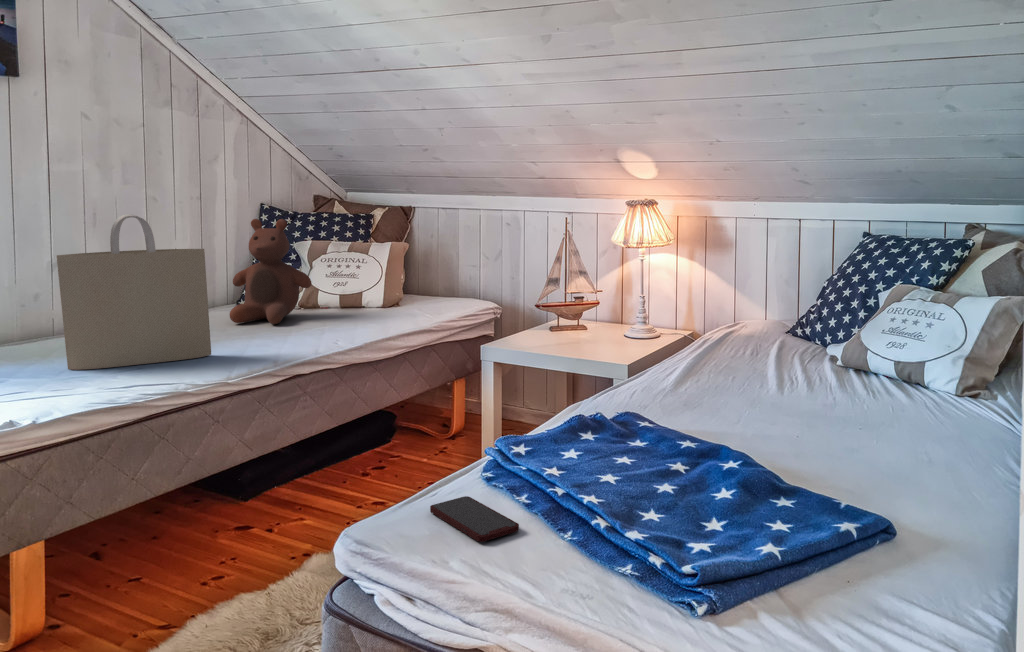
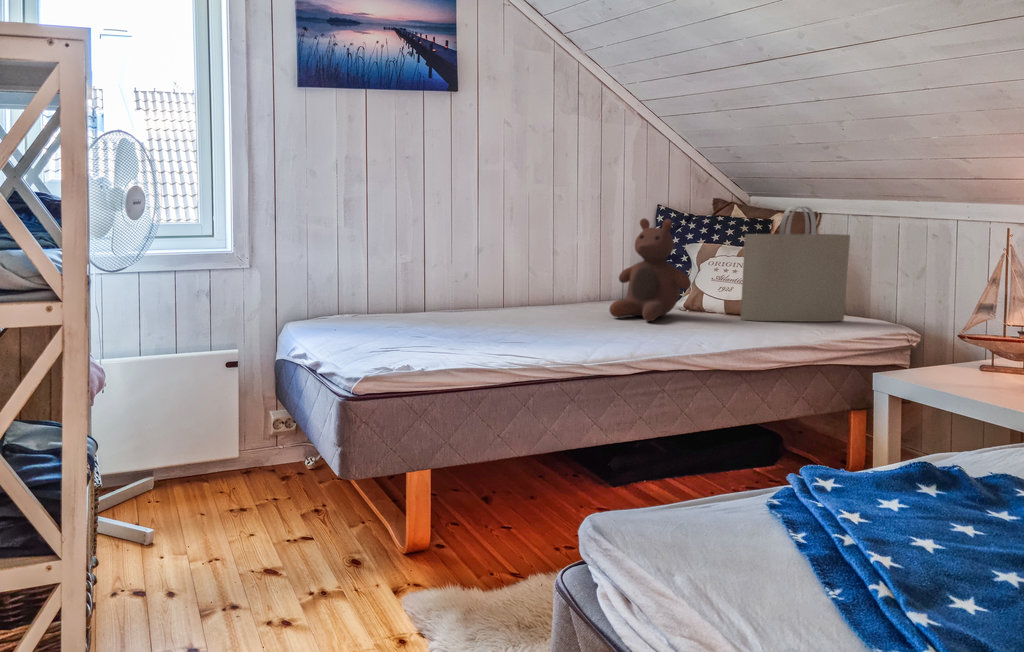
tote bag: present [57,214,211,370] -> present [740,206,850,322]
smartphone: present [430,496,519,542] -> none [689,523,780,579]

